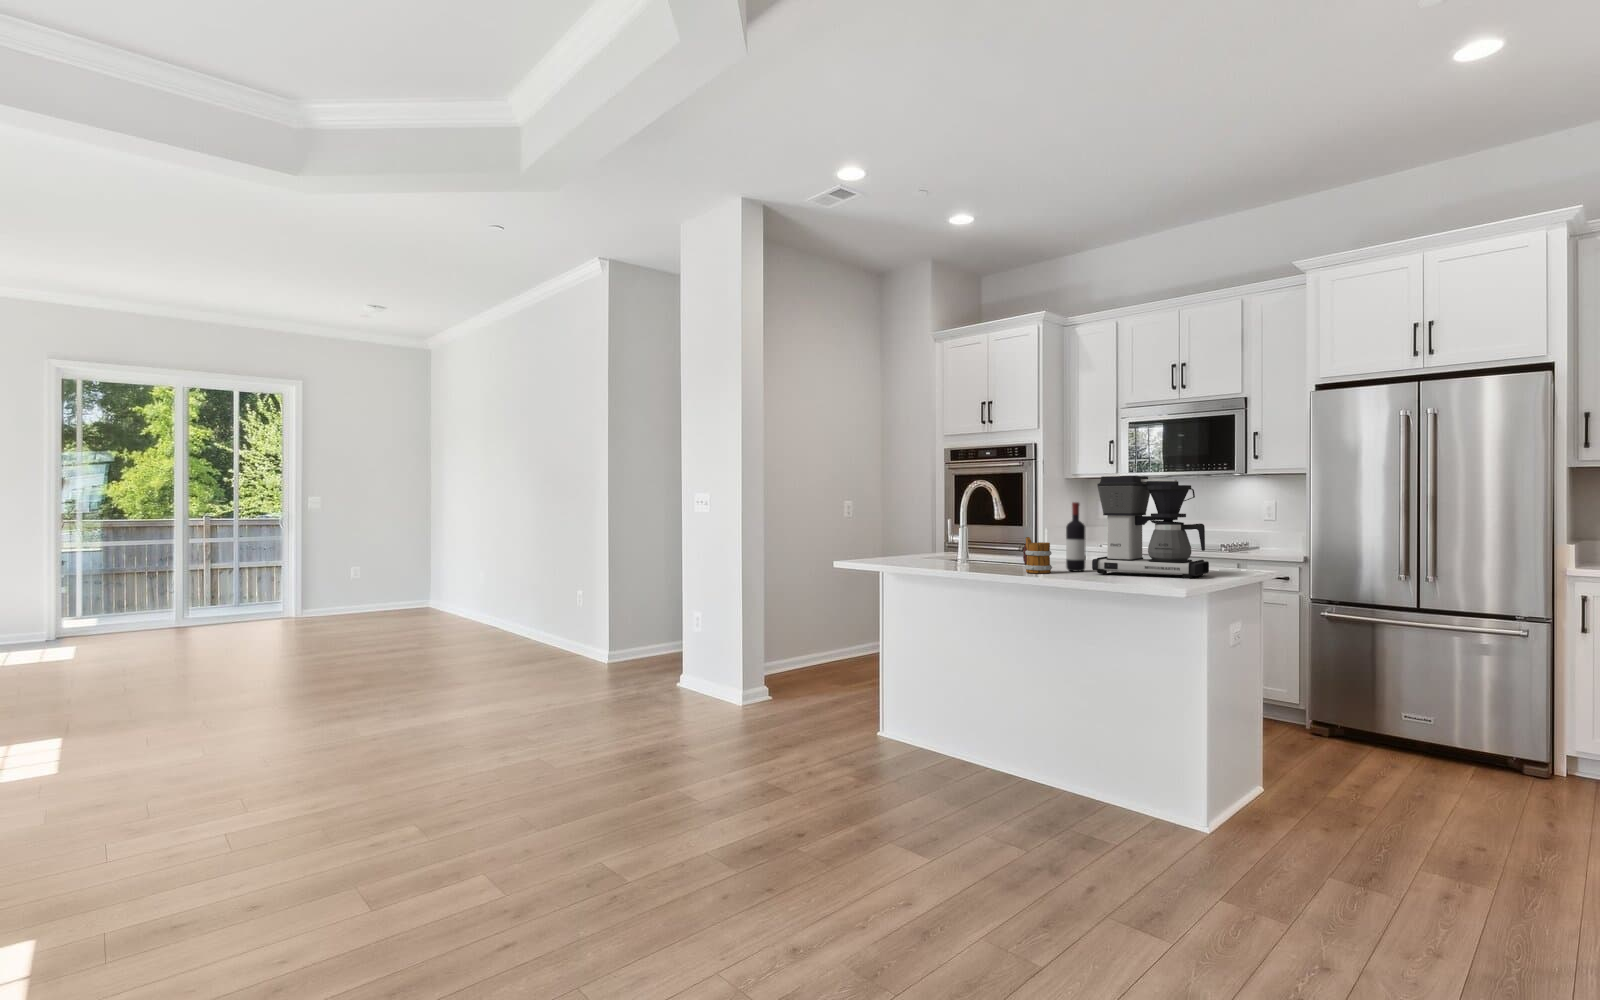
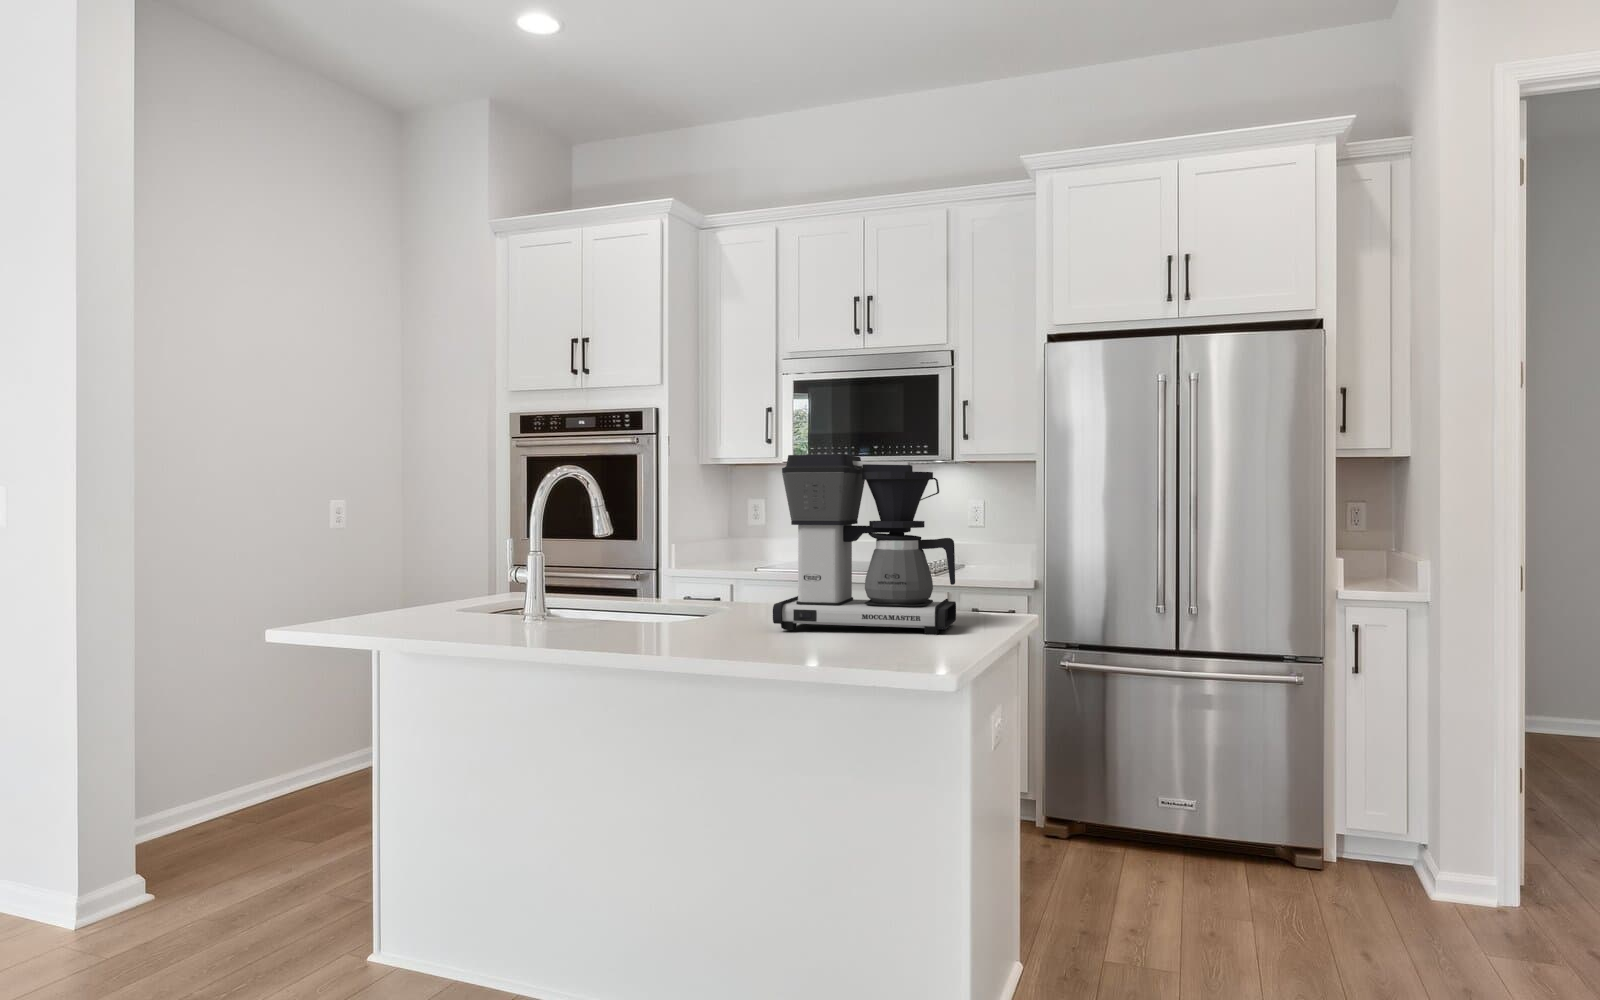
wine bottle: present [1066,502,1086,571] -> none [724,502,757,625]
mug: present [1023,537,1052,574] -> none [649,565,702,634]

